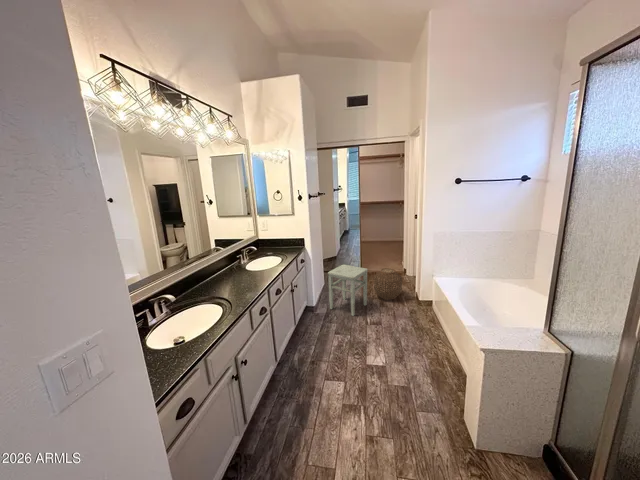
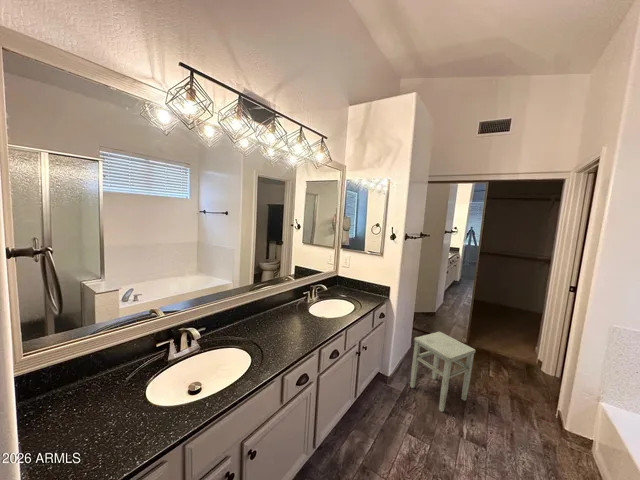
woven basket: present [374,268,402,300] -> none [483,354,534,406]

